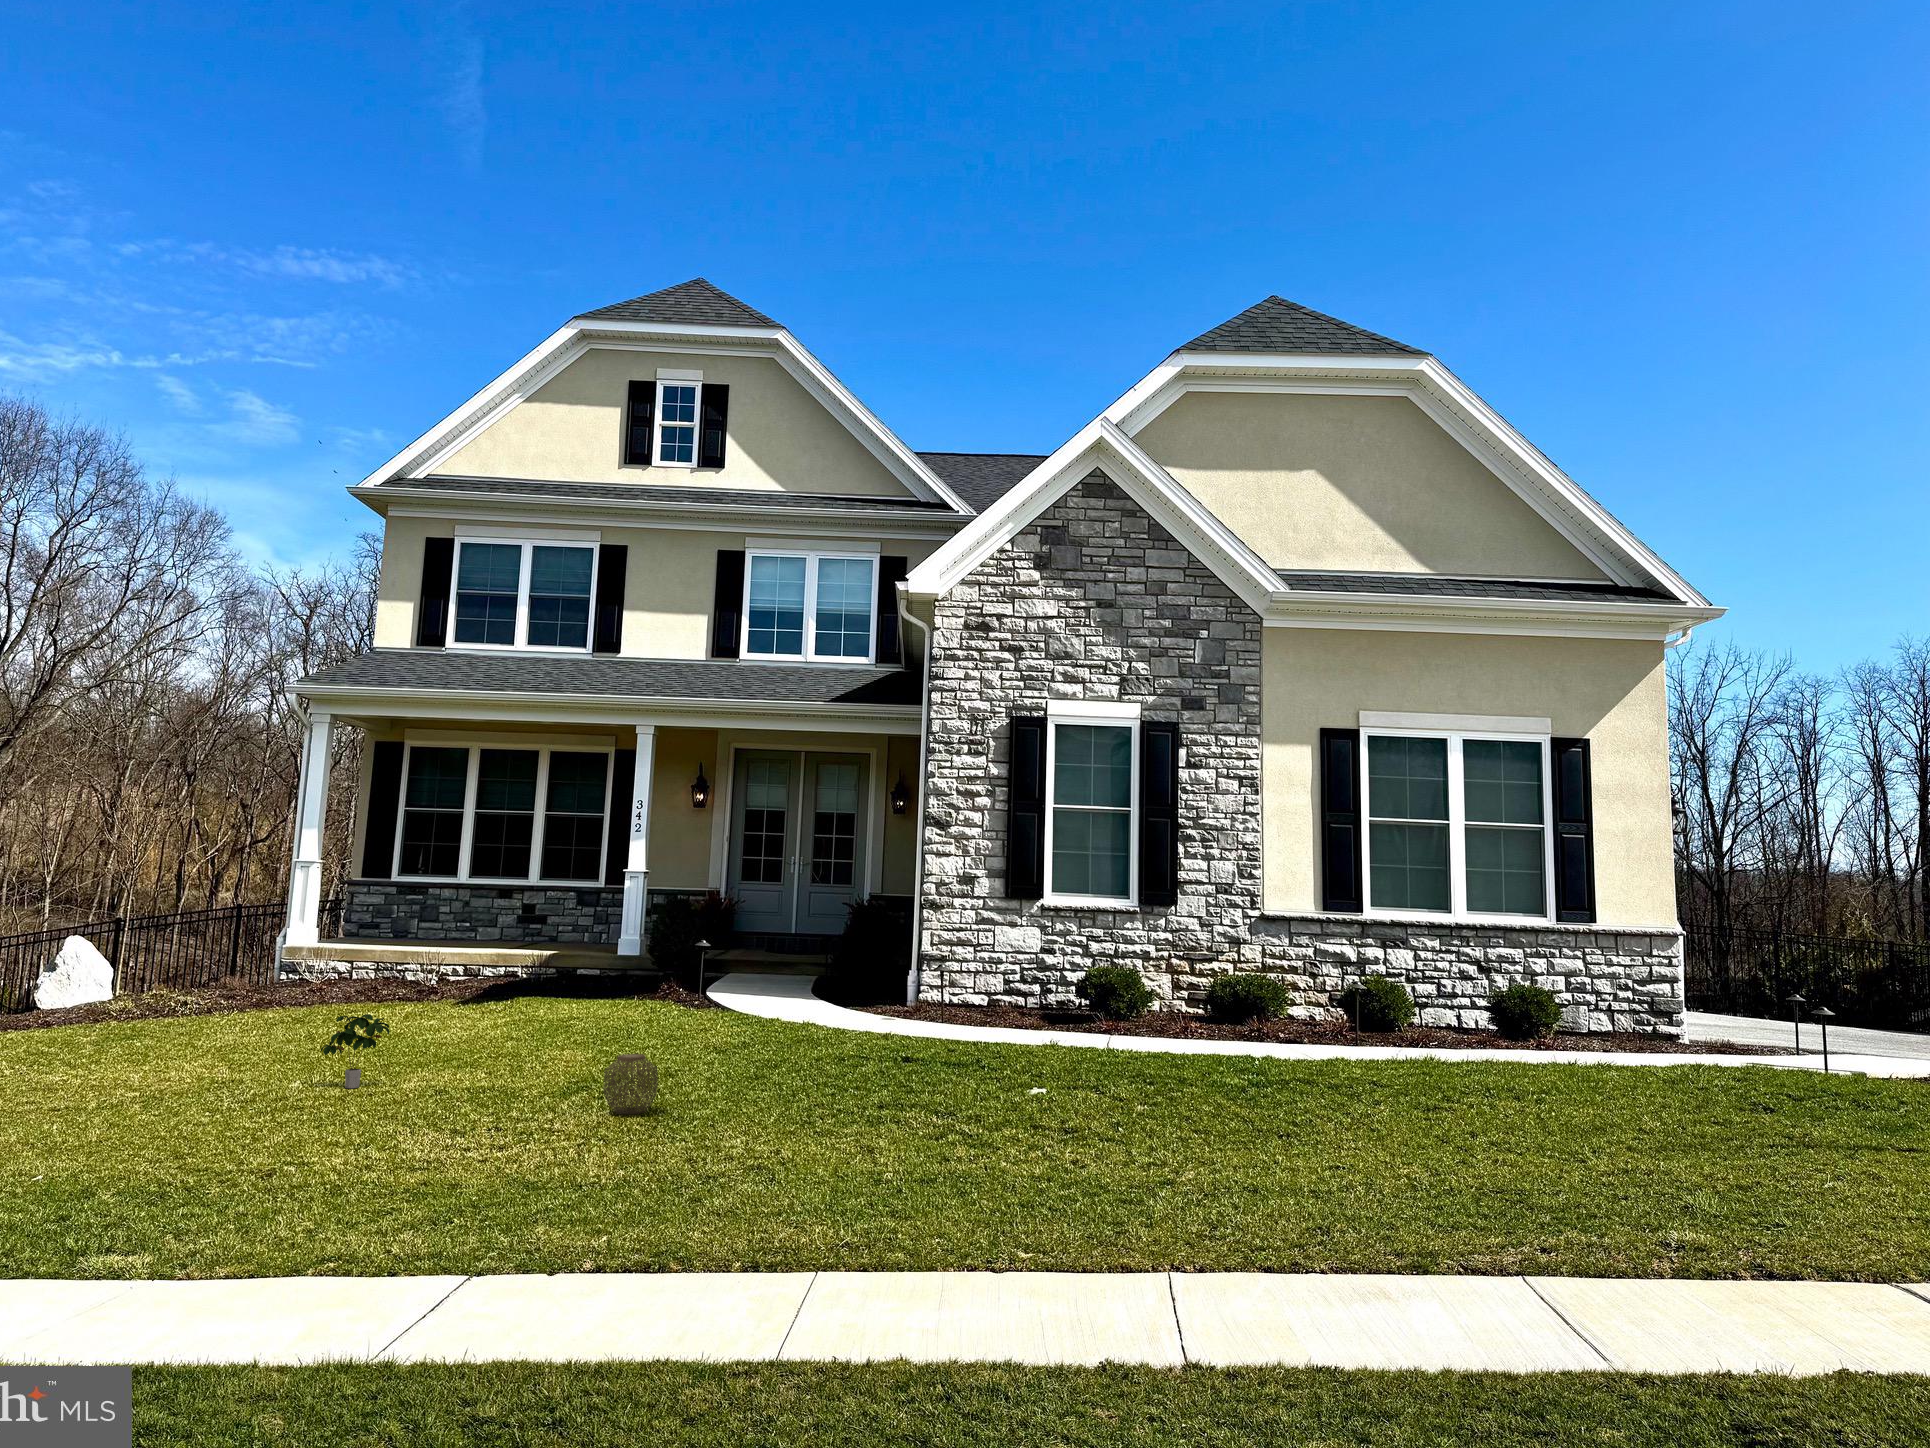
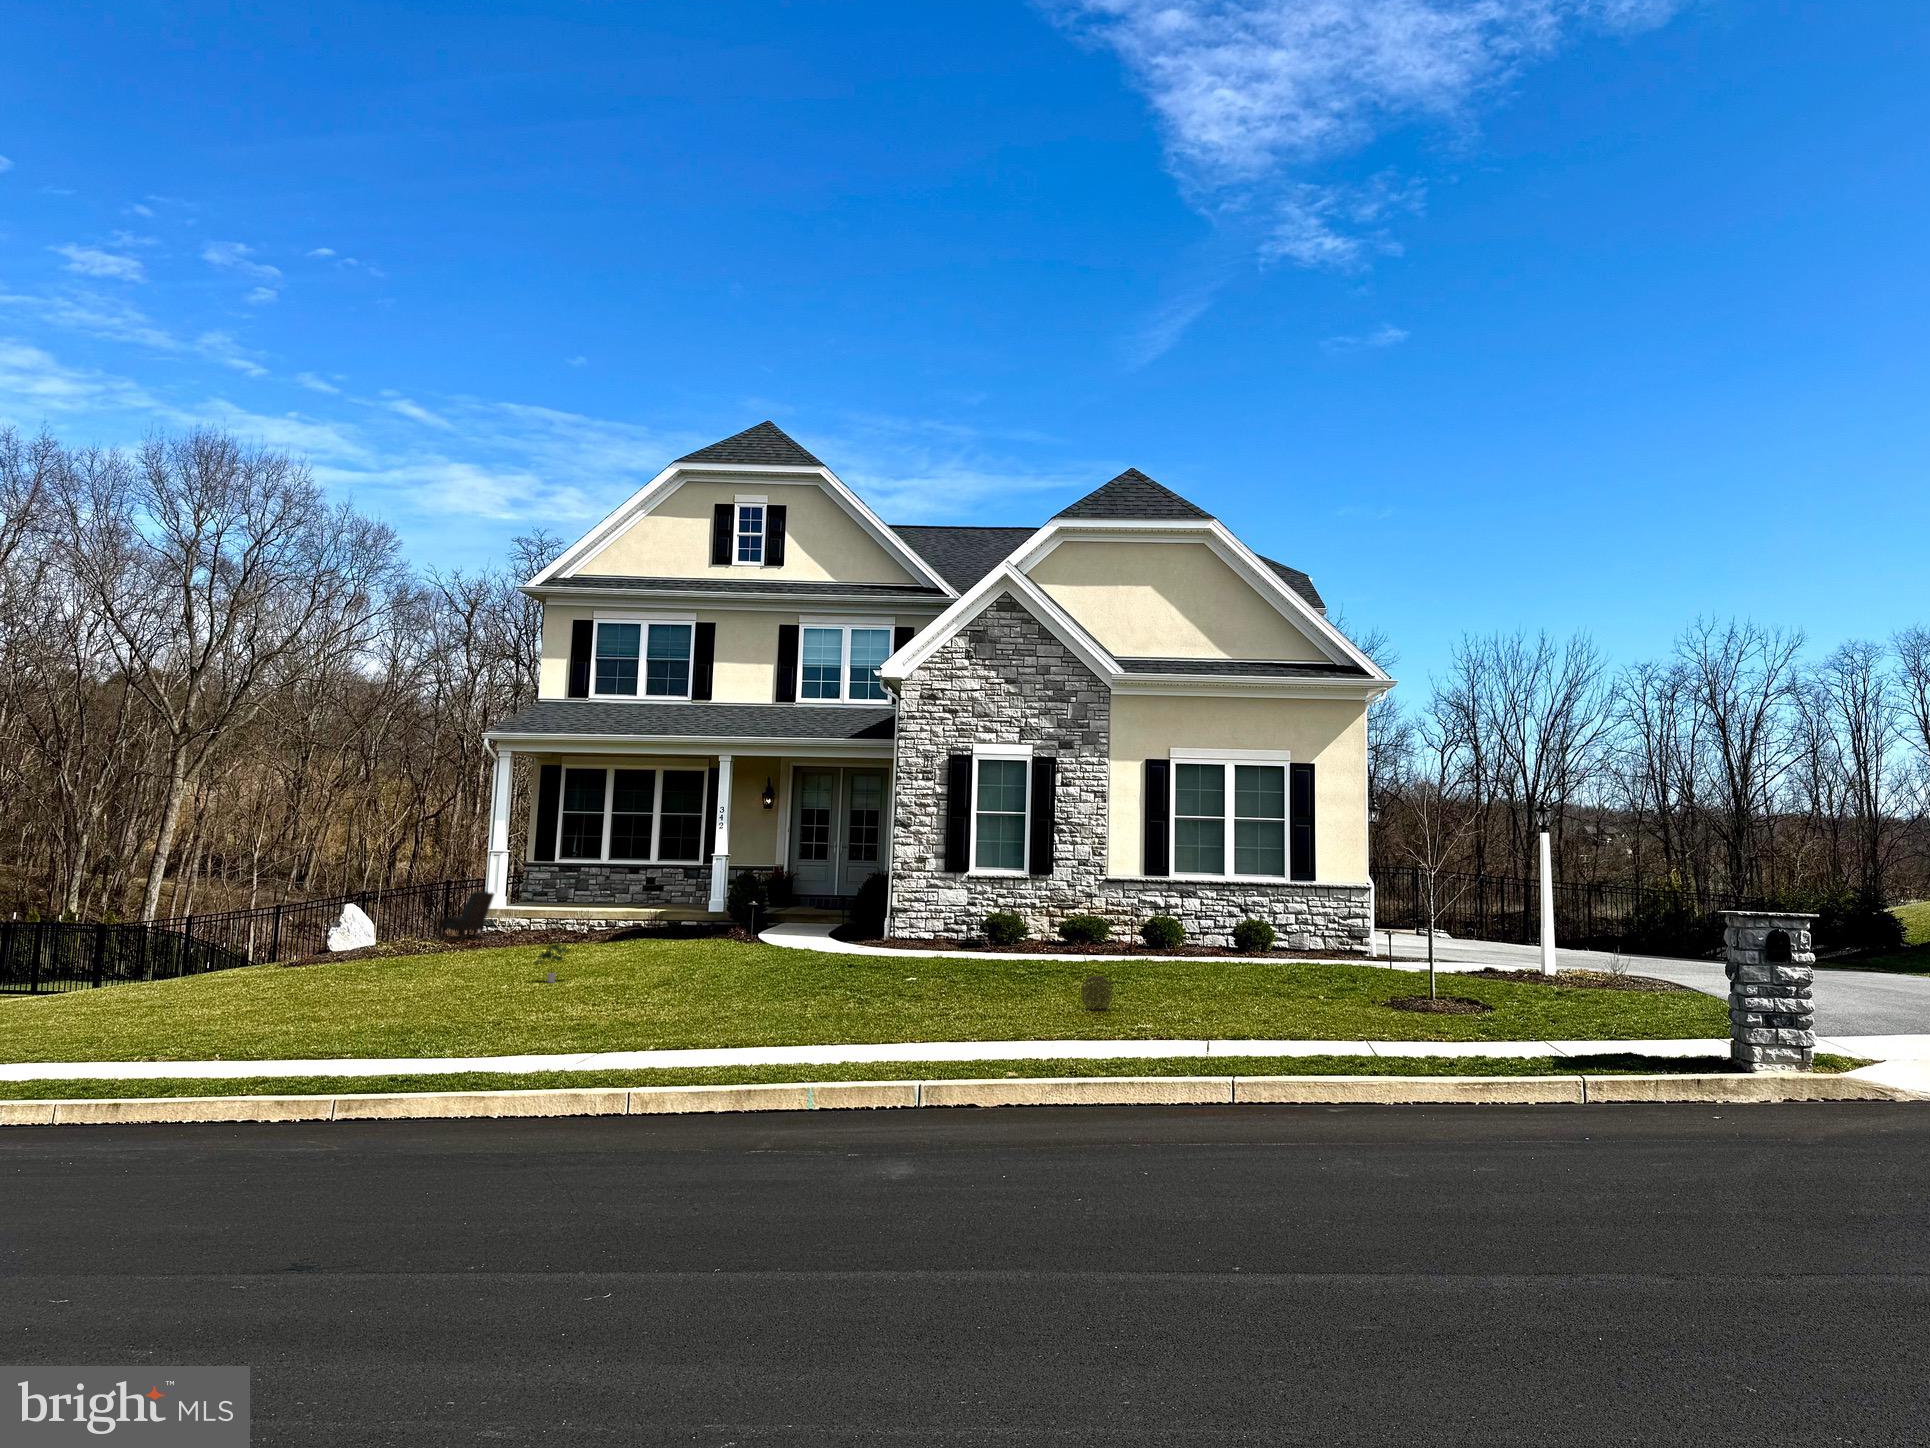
lounge chair: none [205,924,295,997] -> present [438,891,494,939]
woven basket: present [604,1054,658,1114] -> present [1081,976,1112,1010]

